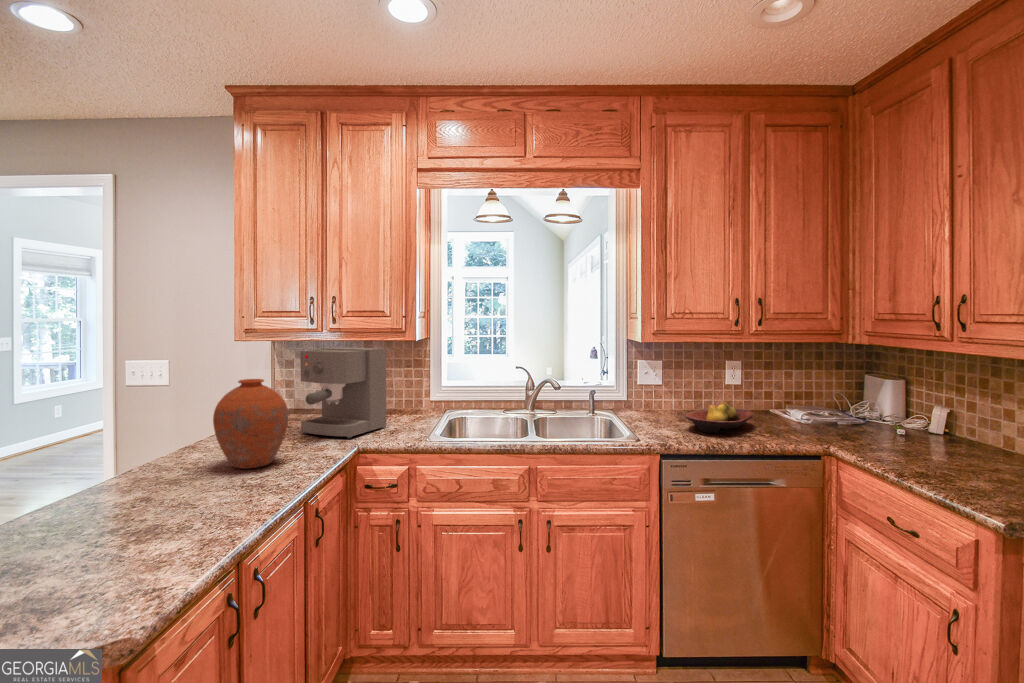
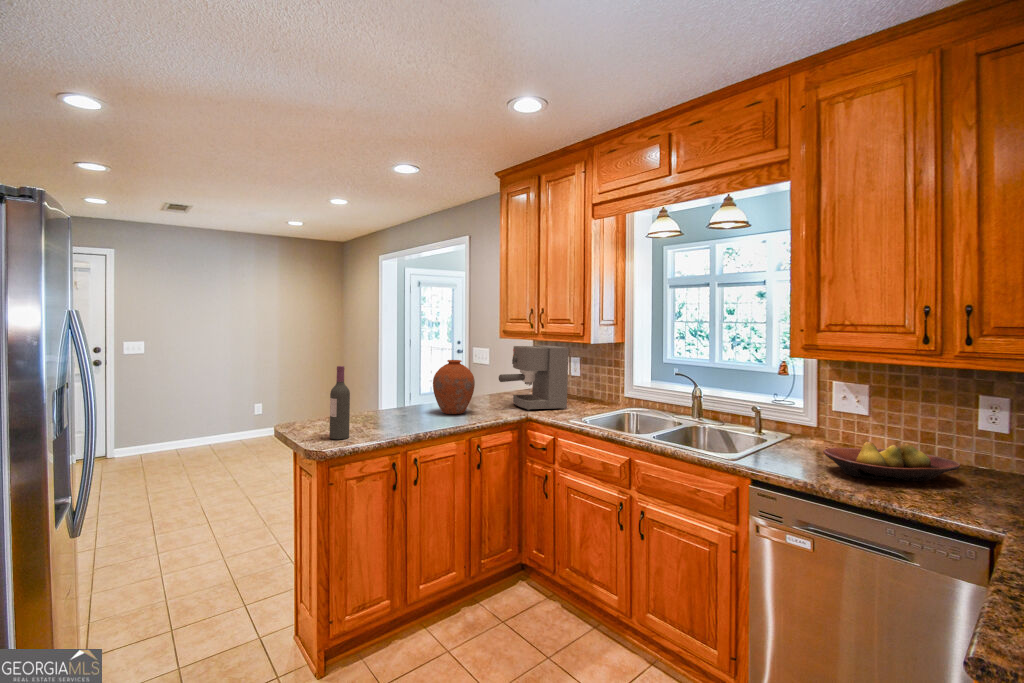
wine bottle: none [137,413,185,568] -> present [330,366,350,439]

